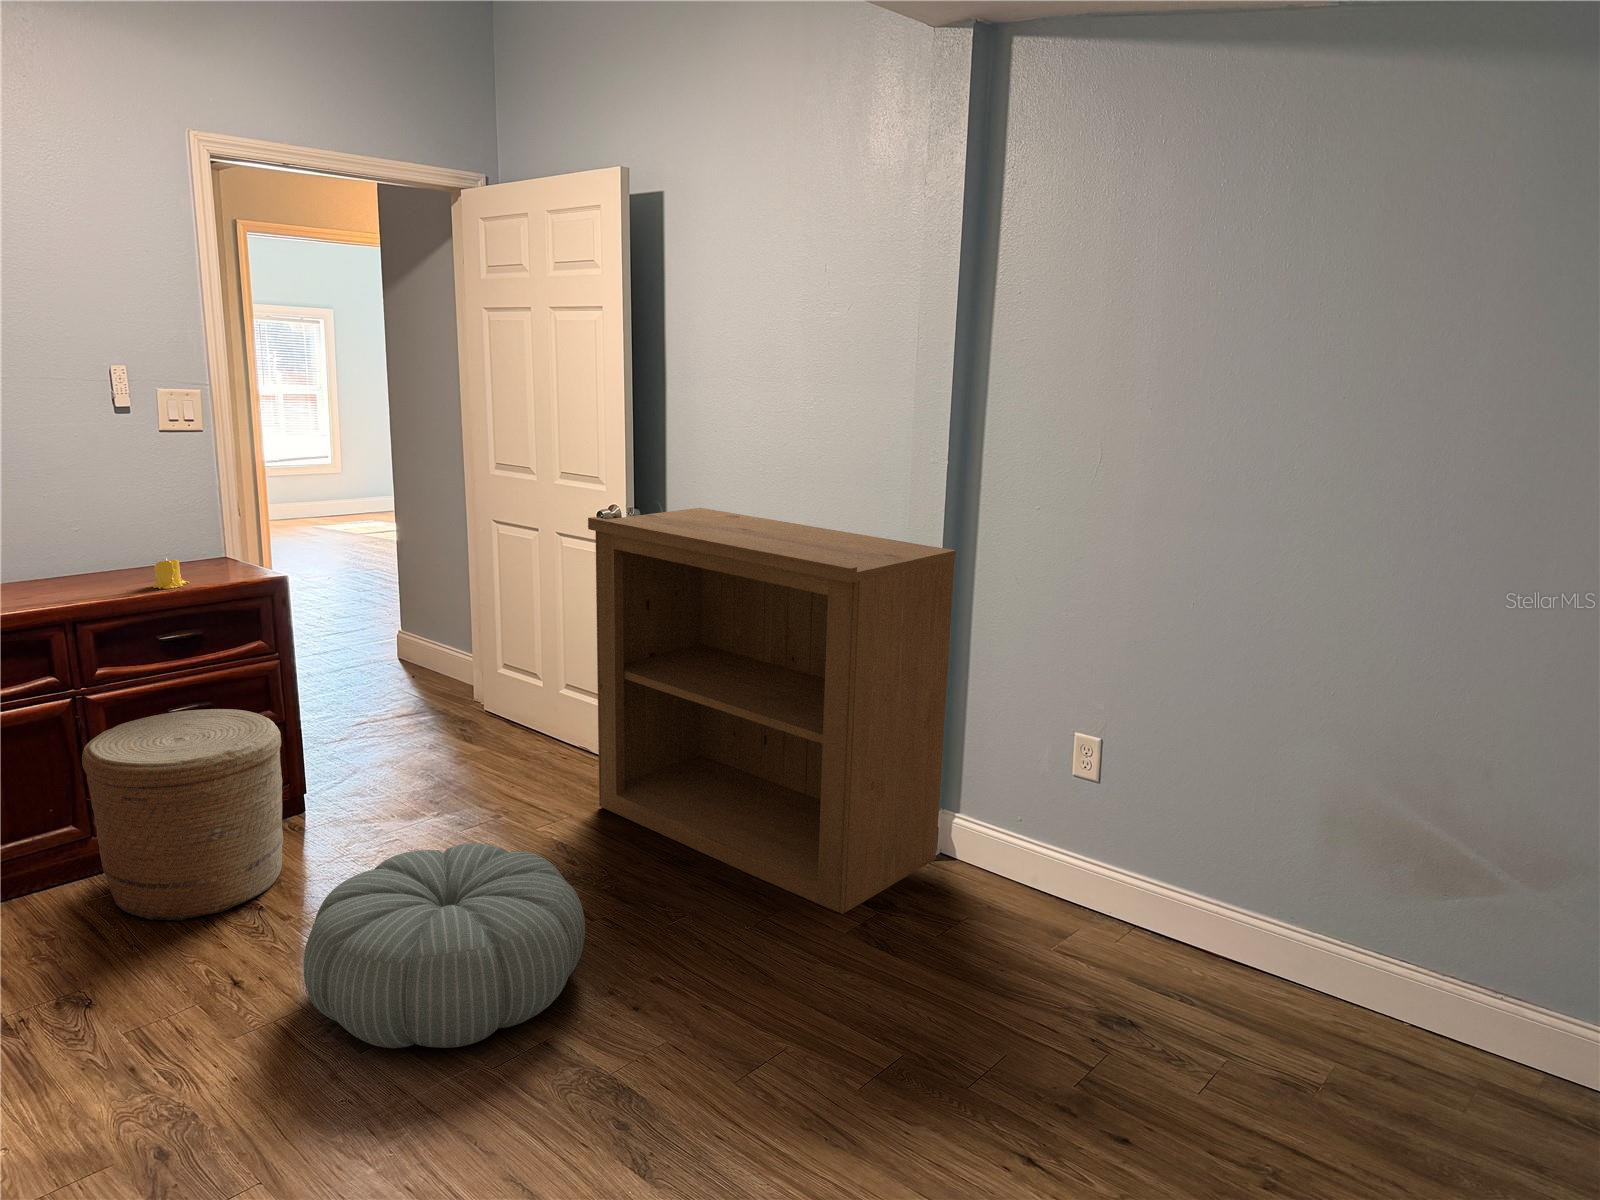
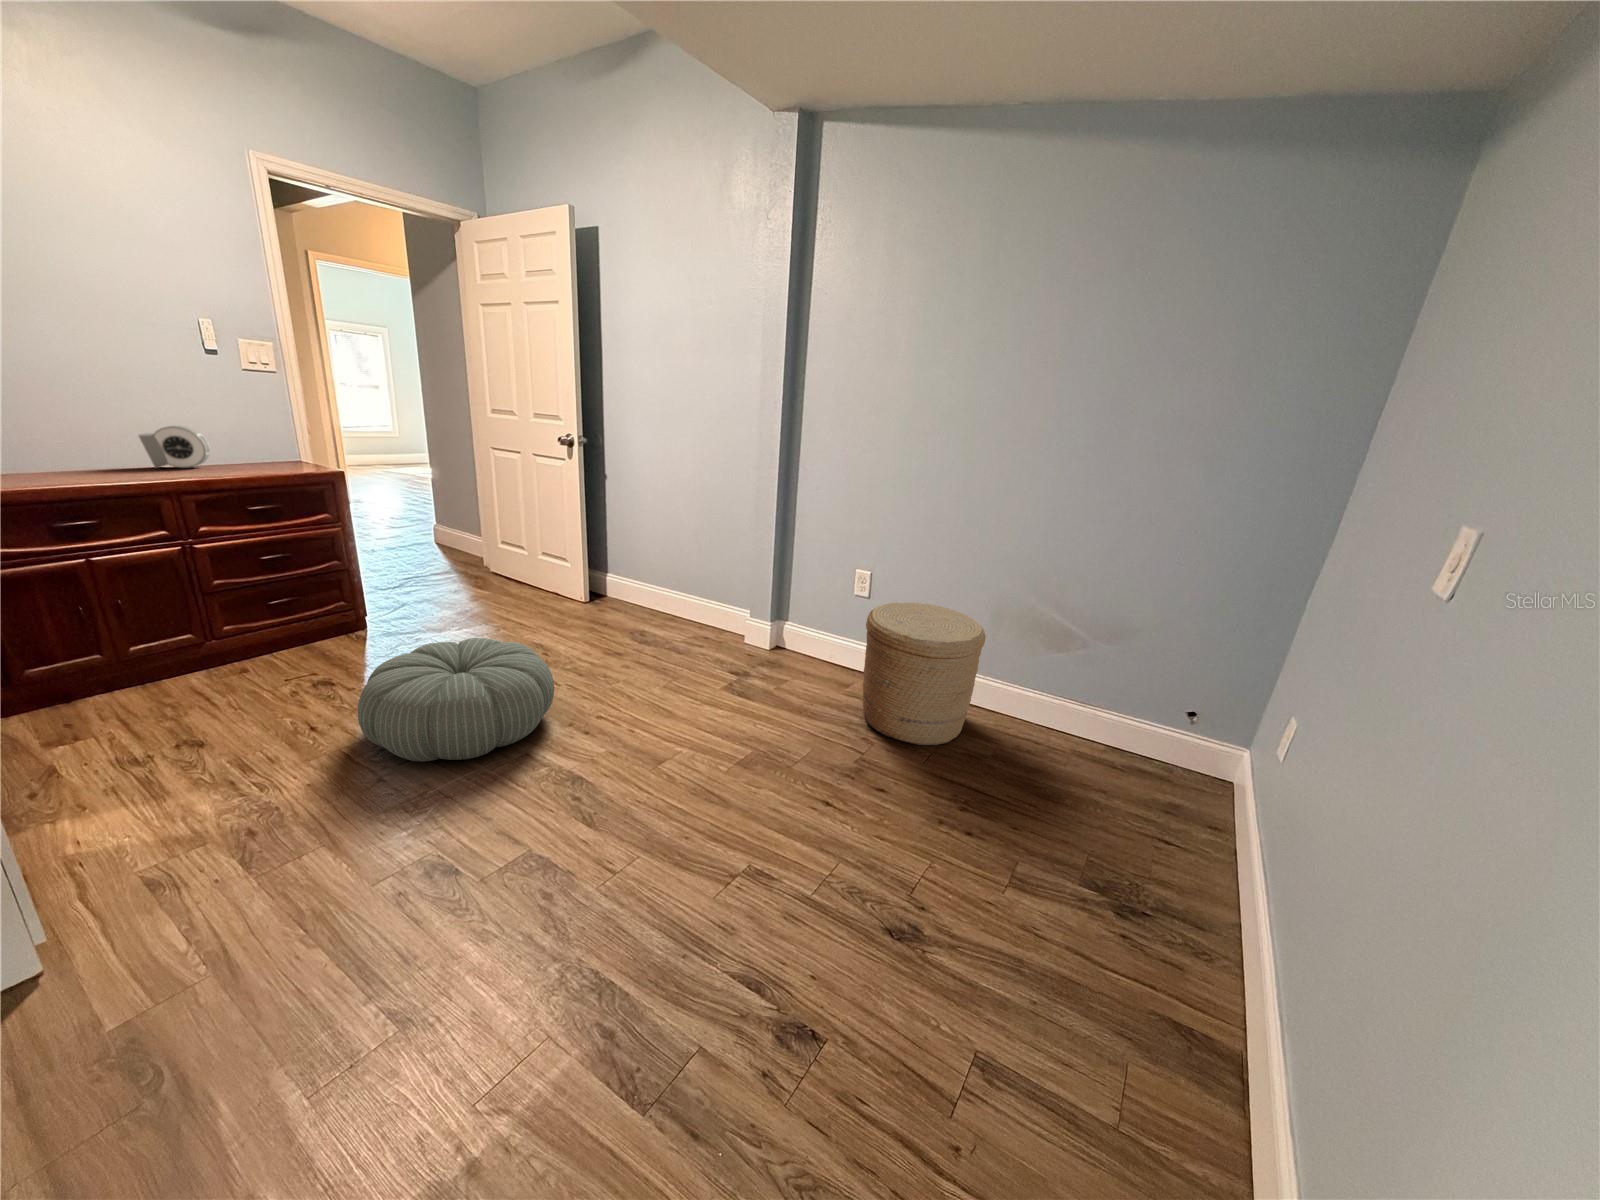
bookshelf: present [588,508,956,914] -> none [553,439,785,679]
alarm clock: none [32,520,117,583] -> present [139,425,210,468]
candle: present [153,559,189,589] -> none [239,453,268,474]
woven basket: present [82,709,283,921] -> present [863,603,986,745]

